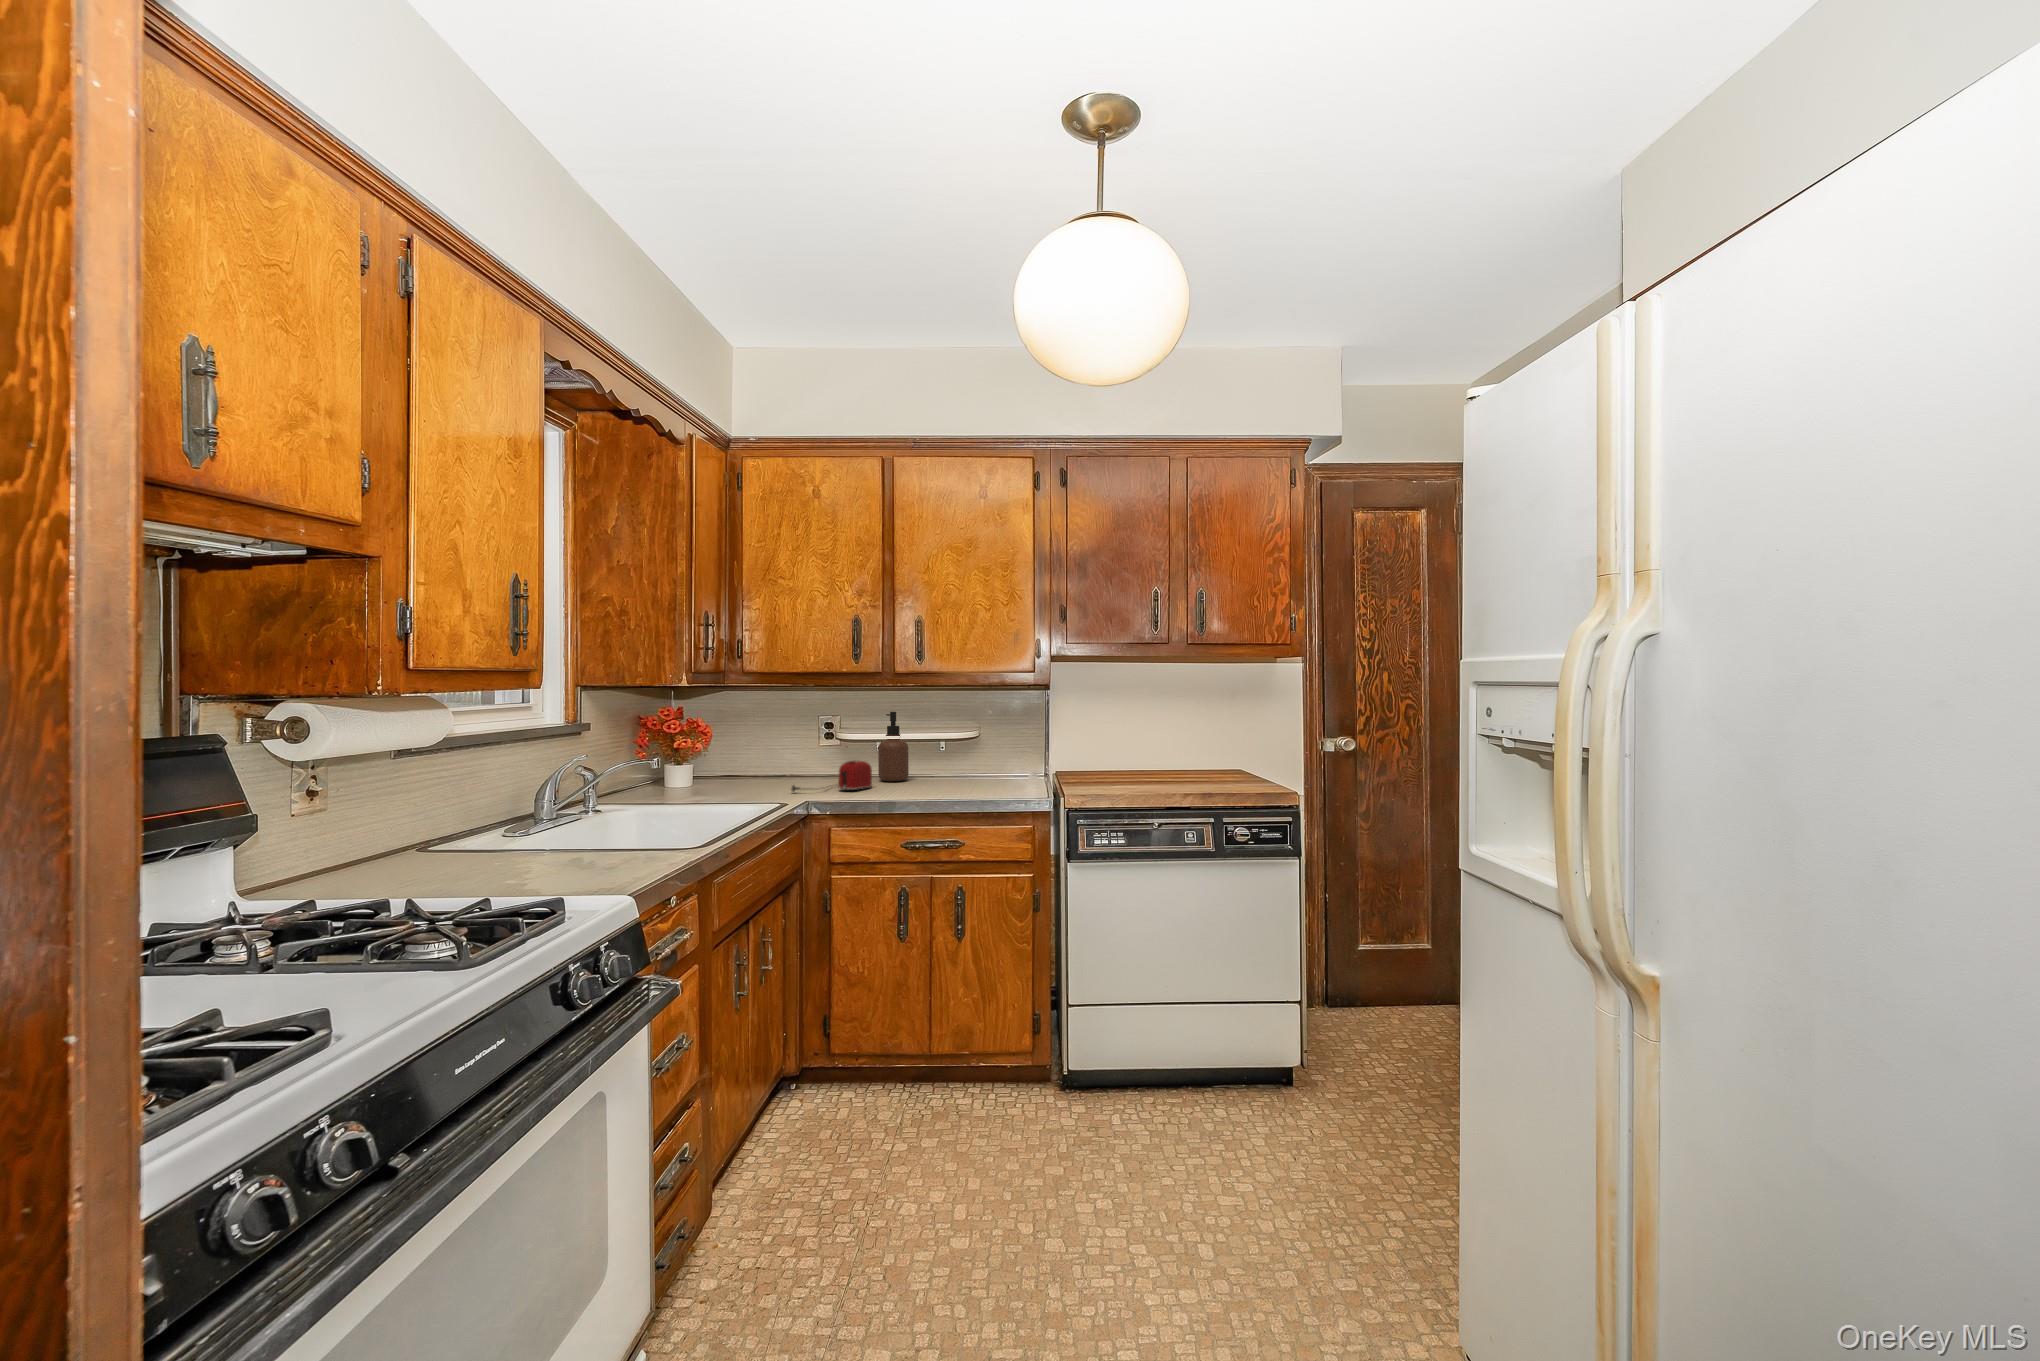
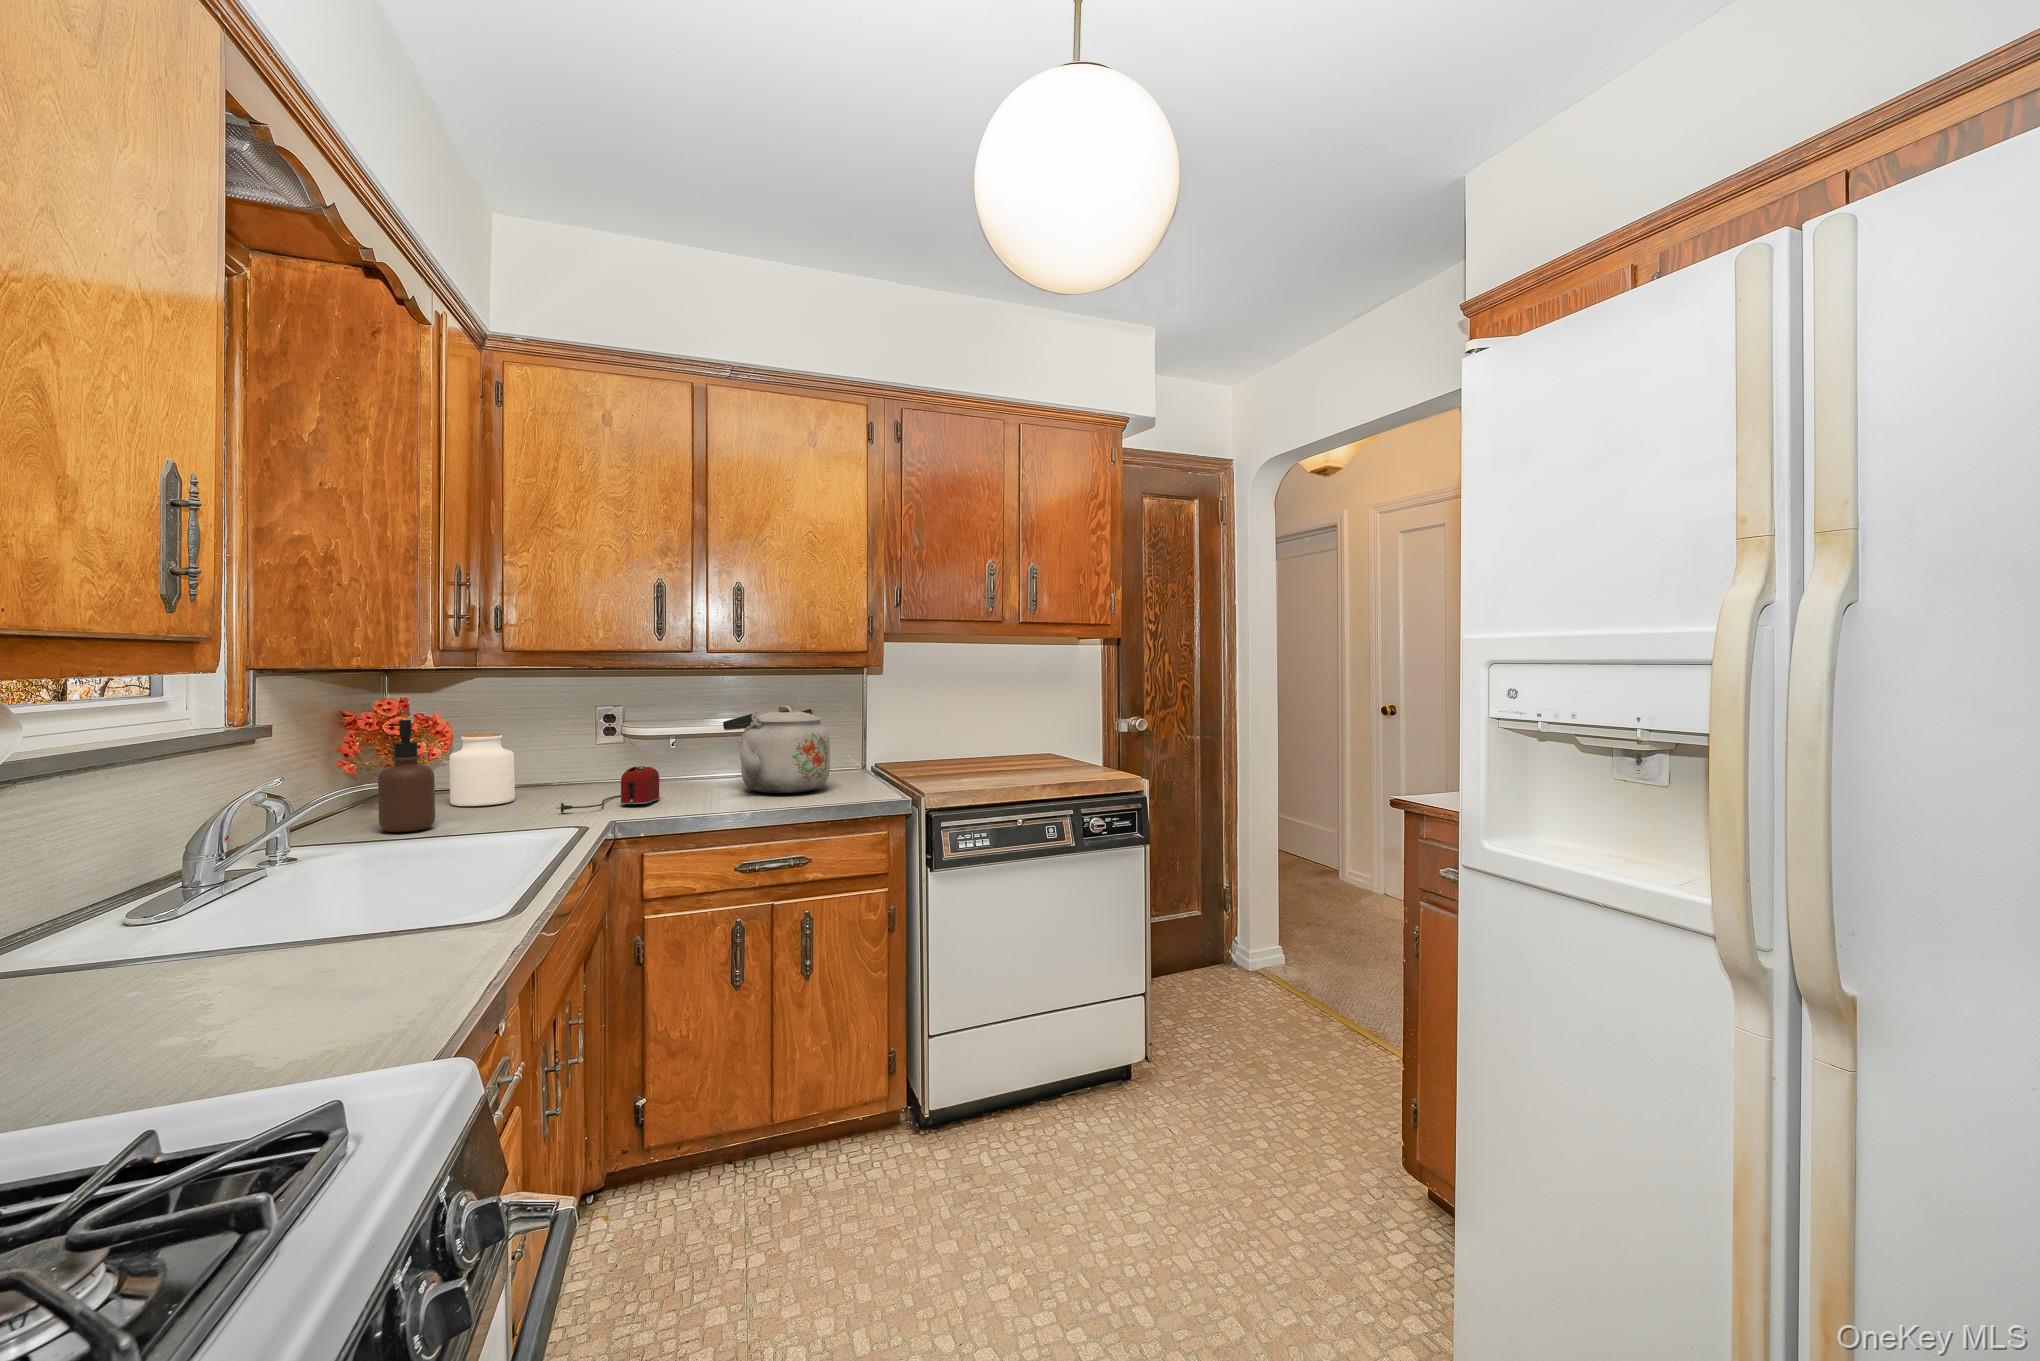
soap dispenser: present [878,712,909,781] -> present [378,720,435,832]
kettle: none [927,715,1012,788] -> present [723,705,830,793]
jar: none [732,732,776,785] -> present [450,733,515,806]

